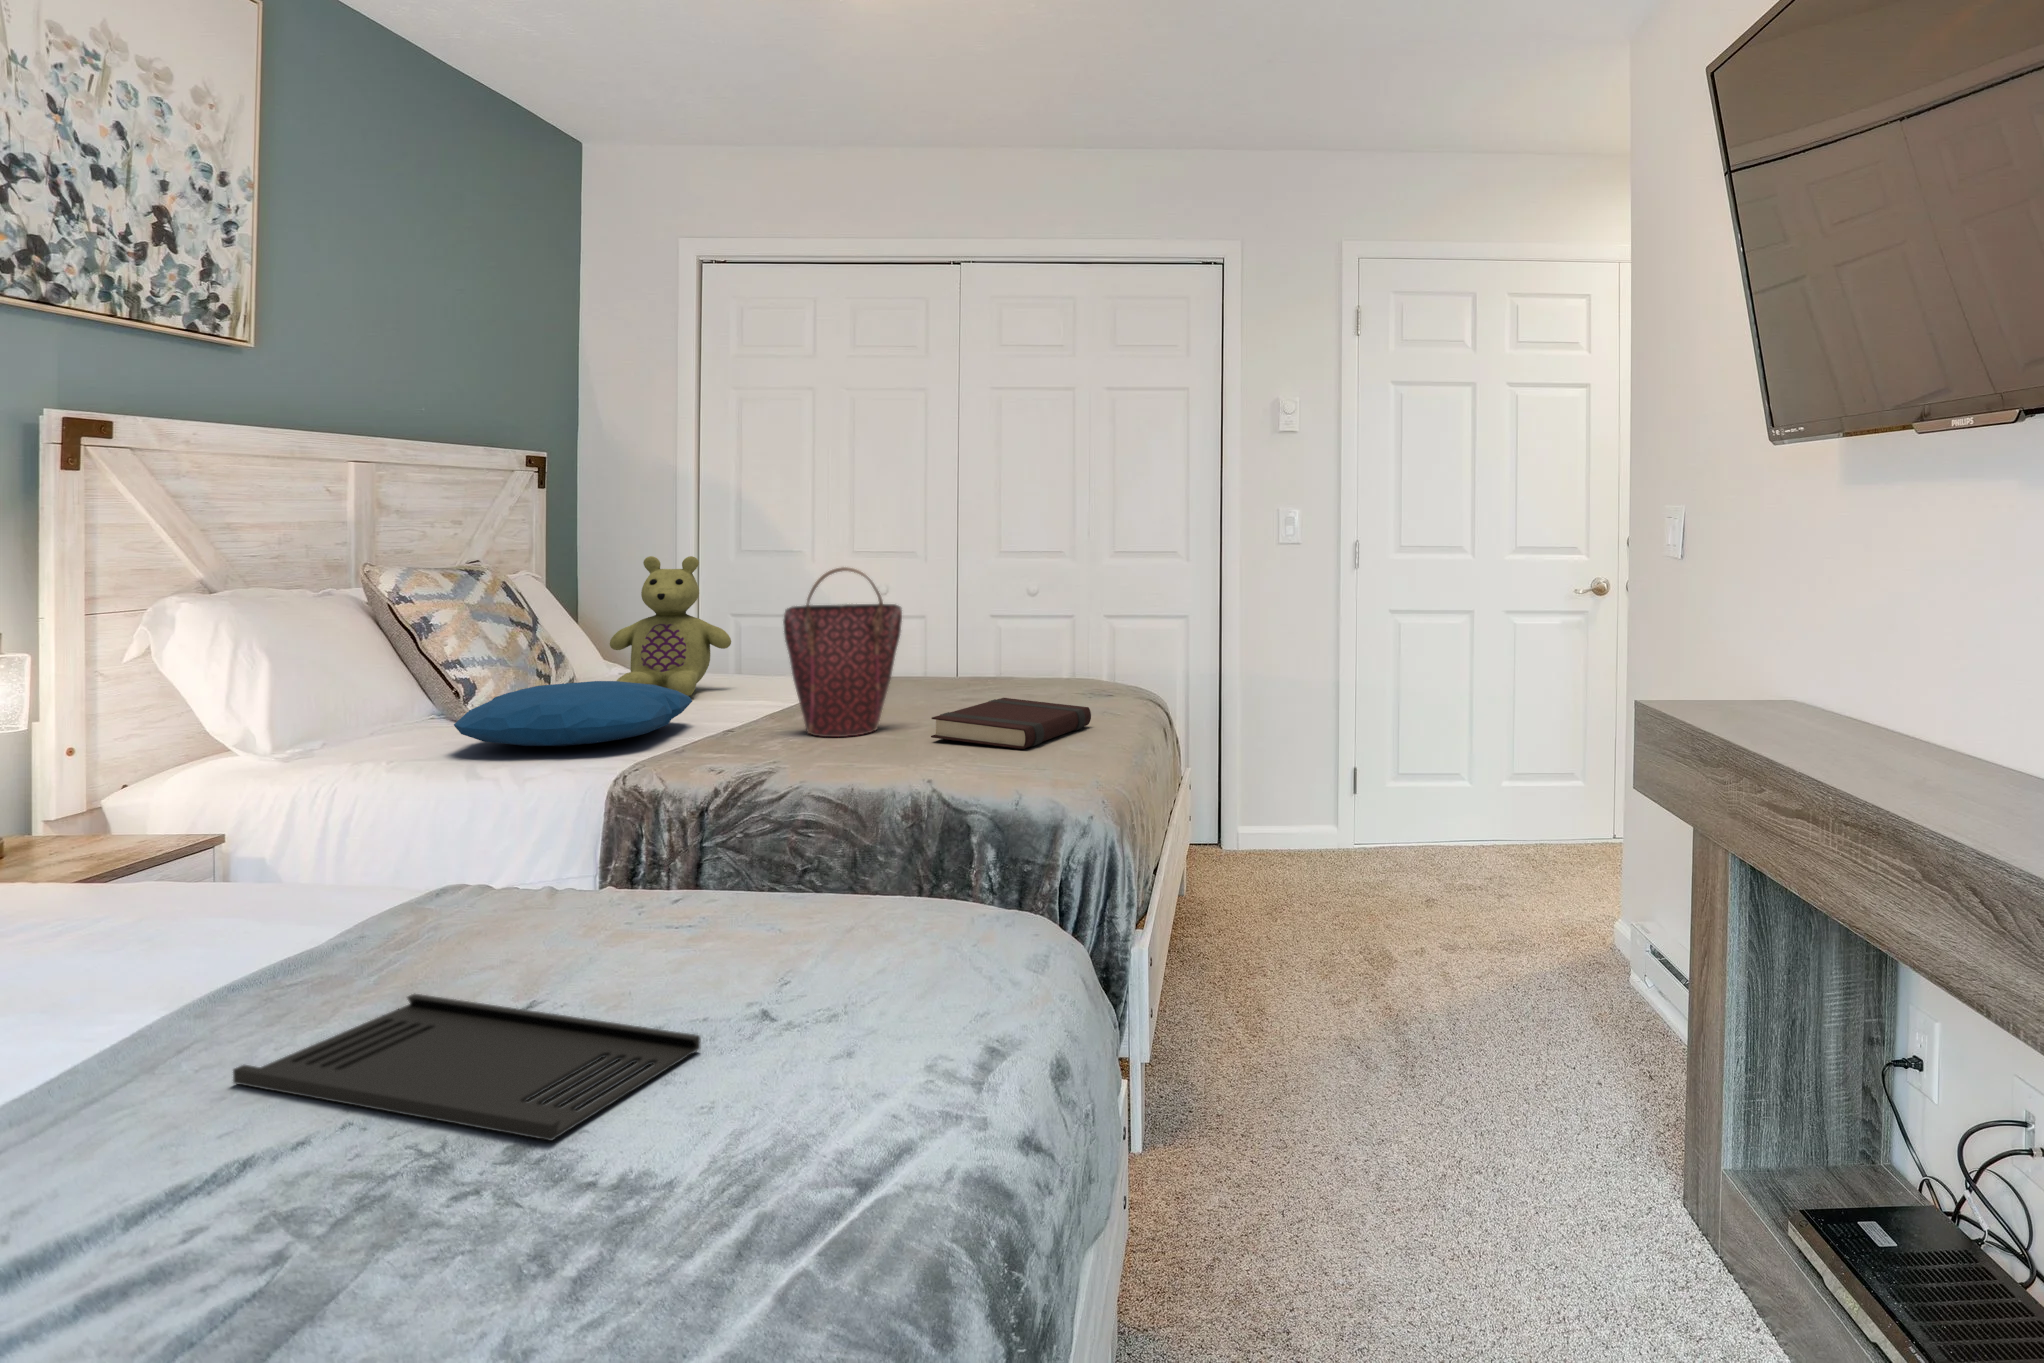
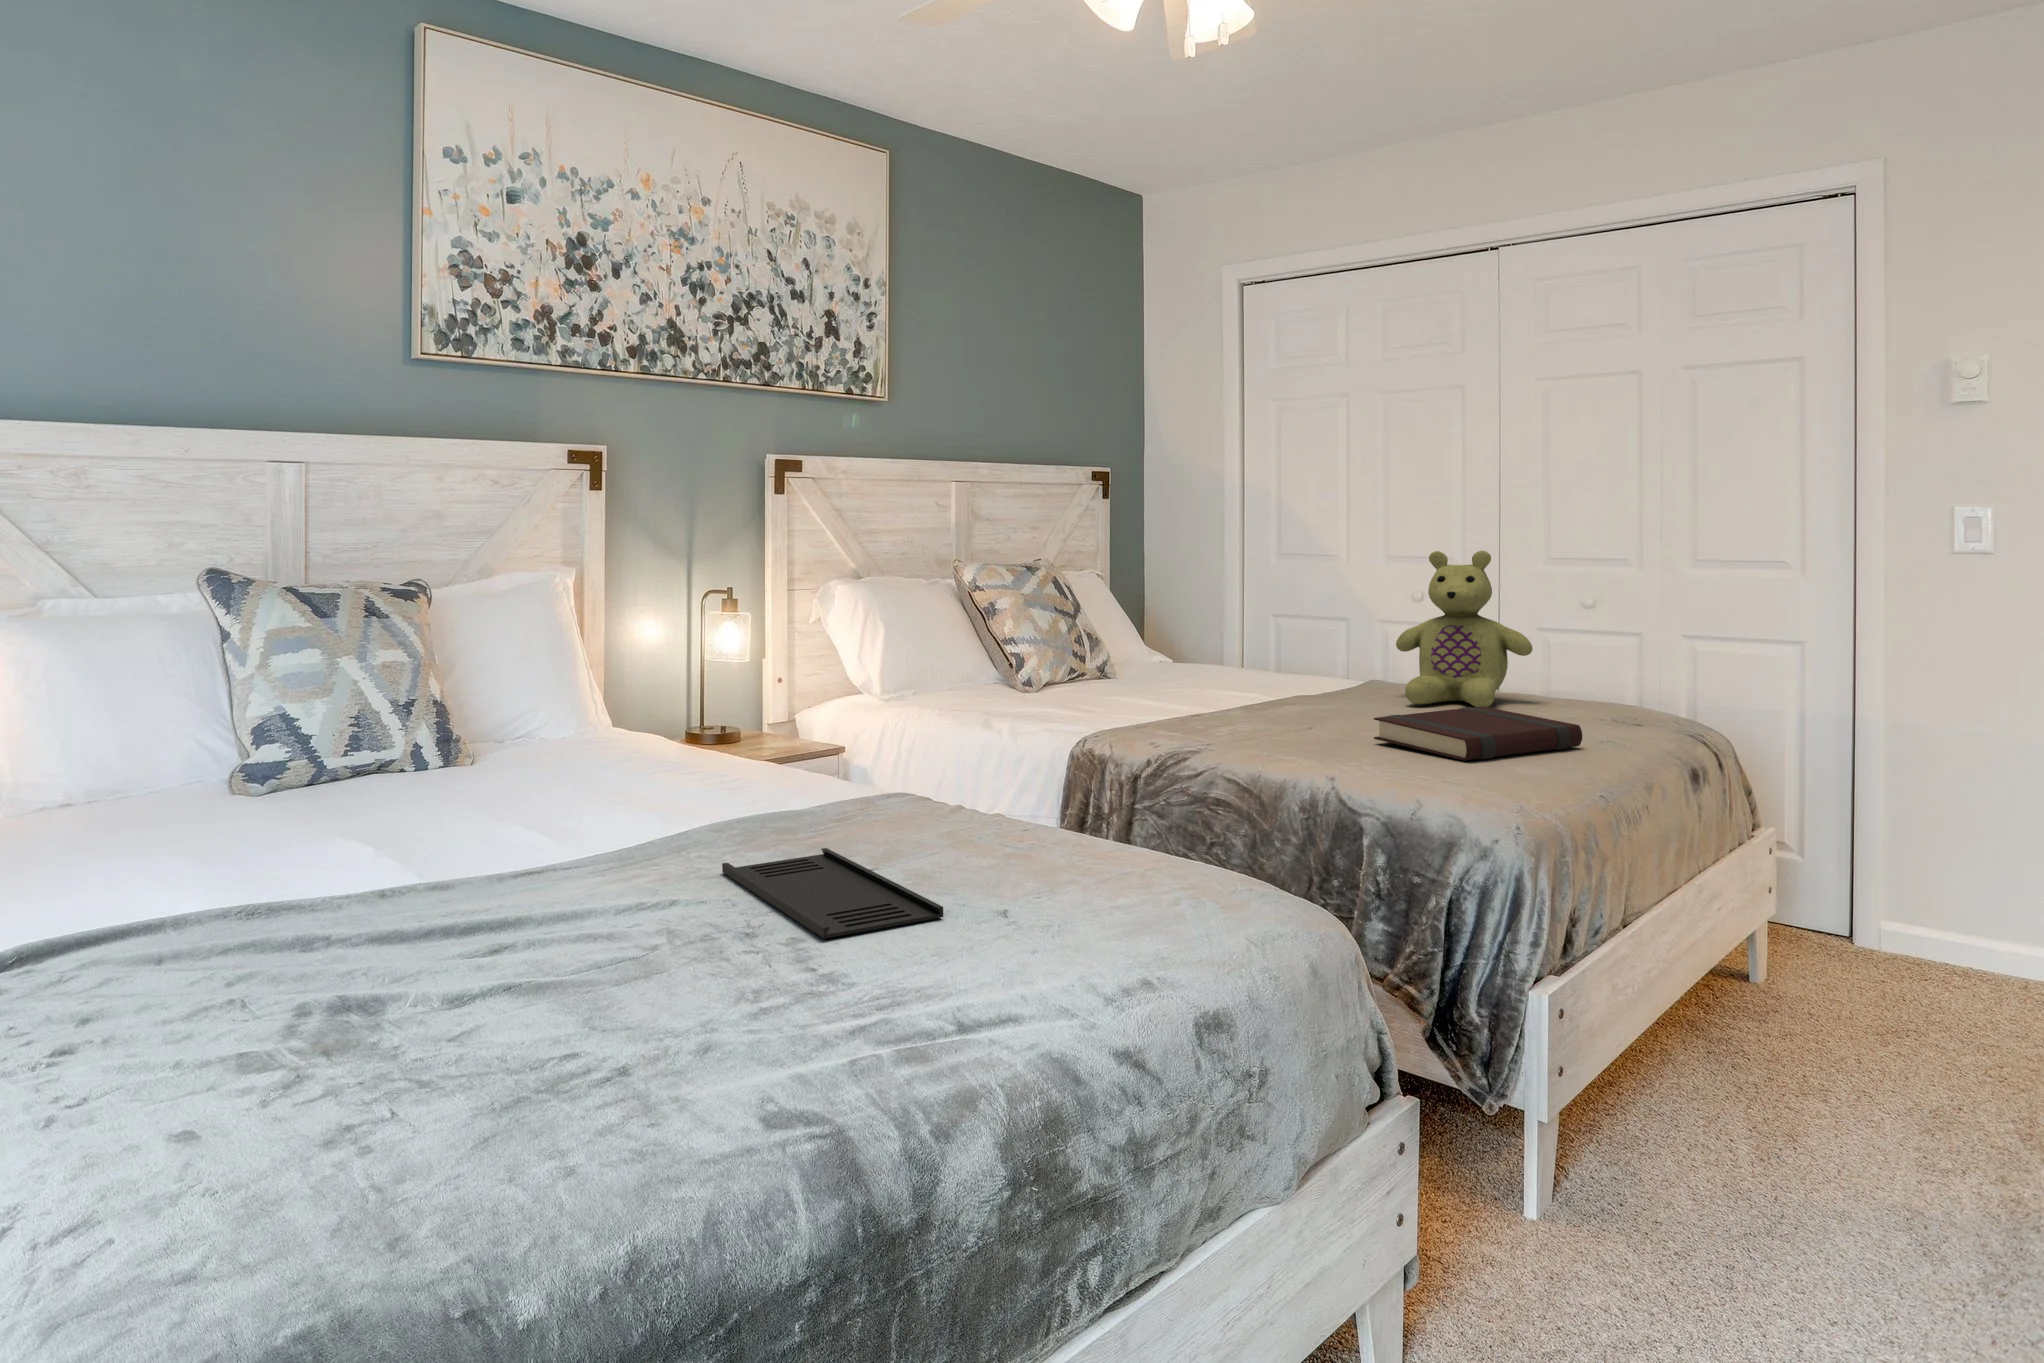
stuffed bear: present [610,556,731,696] -> present [1396,551,1533,707]
handbag: present [783,567,902,737] -> none [1238,561,1358,730]
pillow: present [454,681,692,746] -> none [985,662,1173,713]

